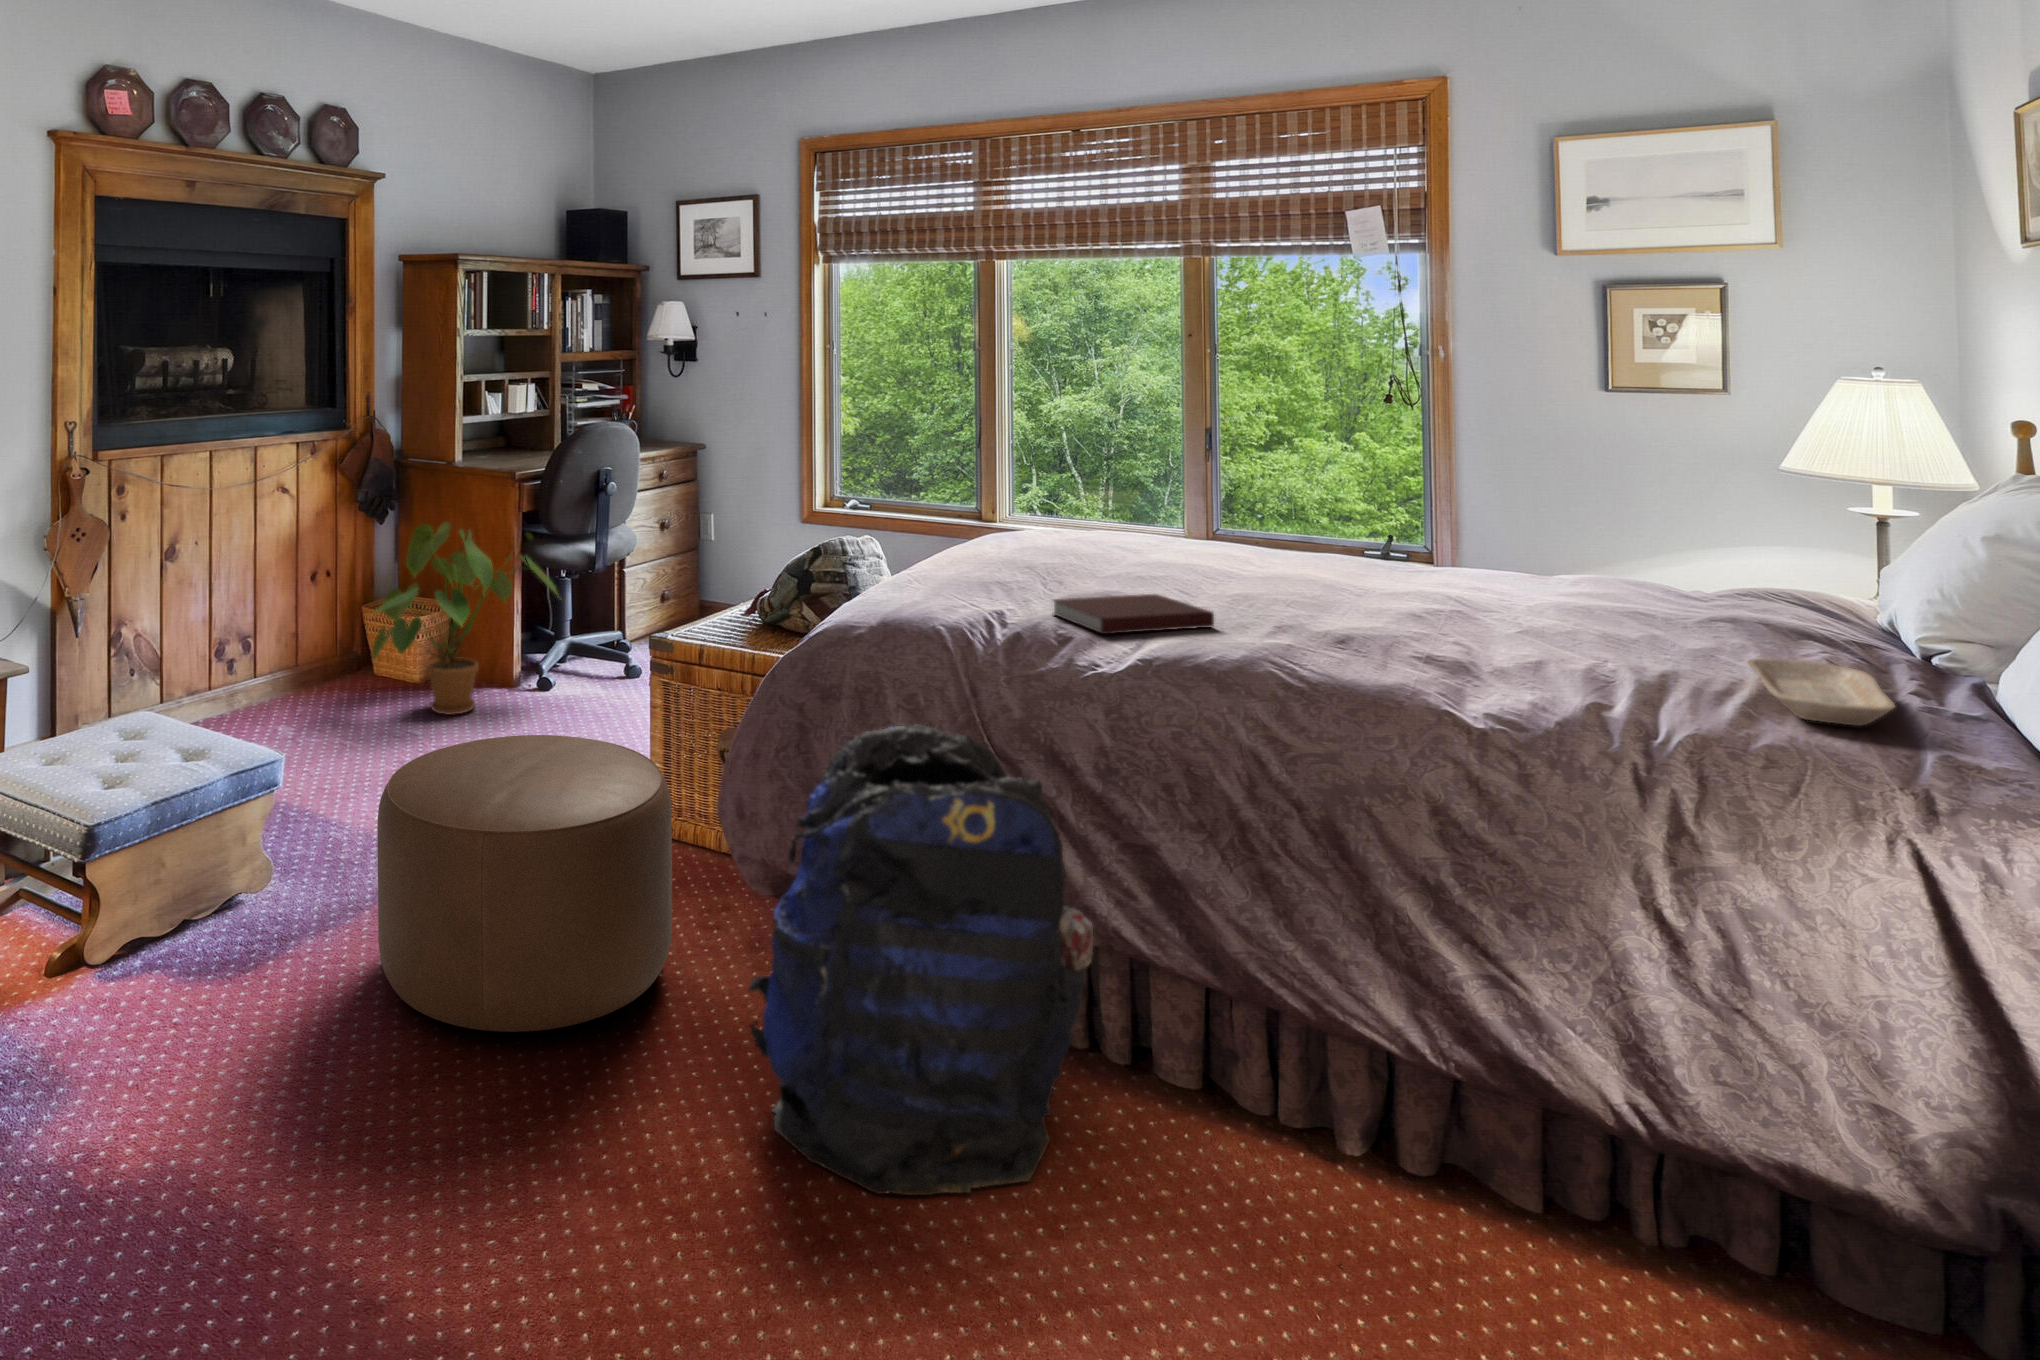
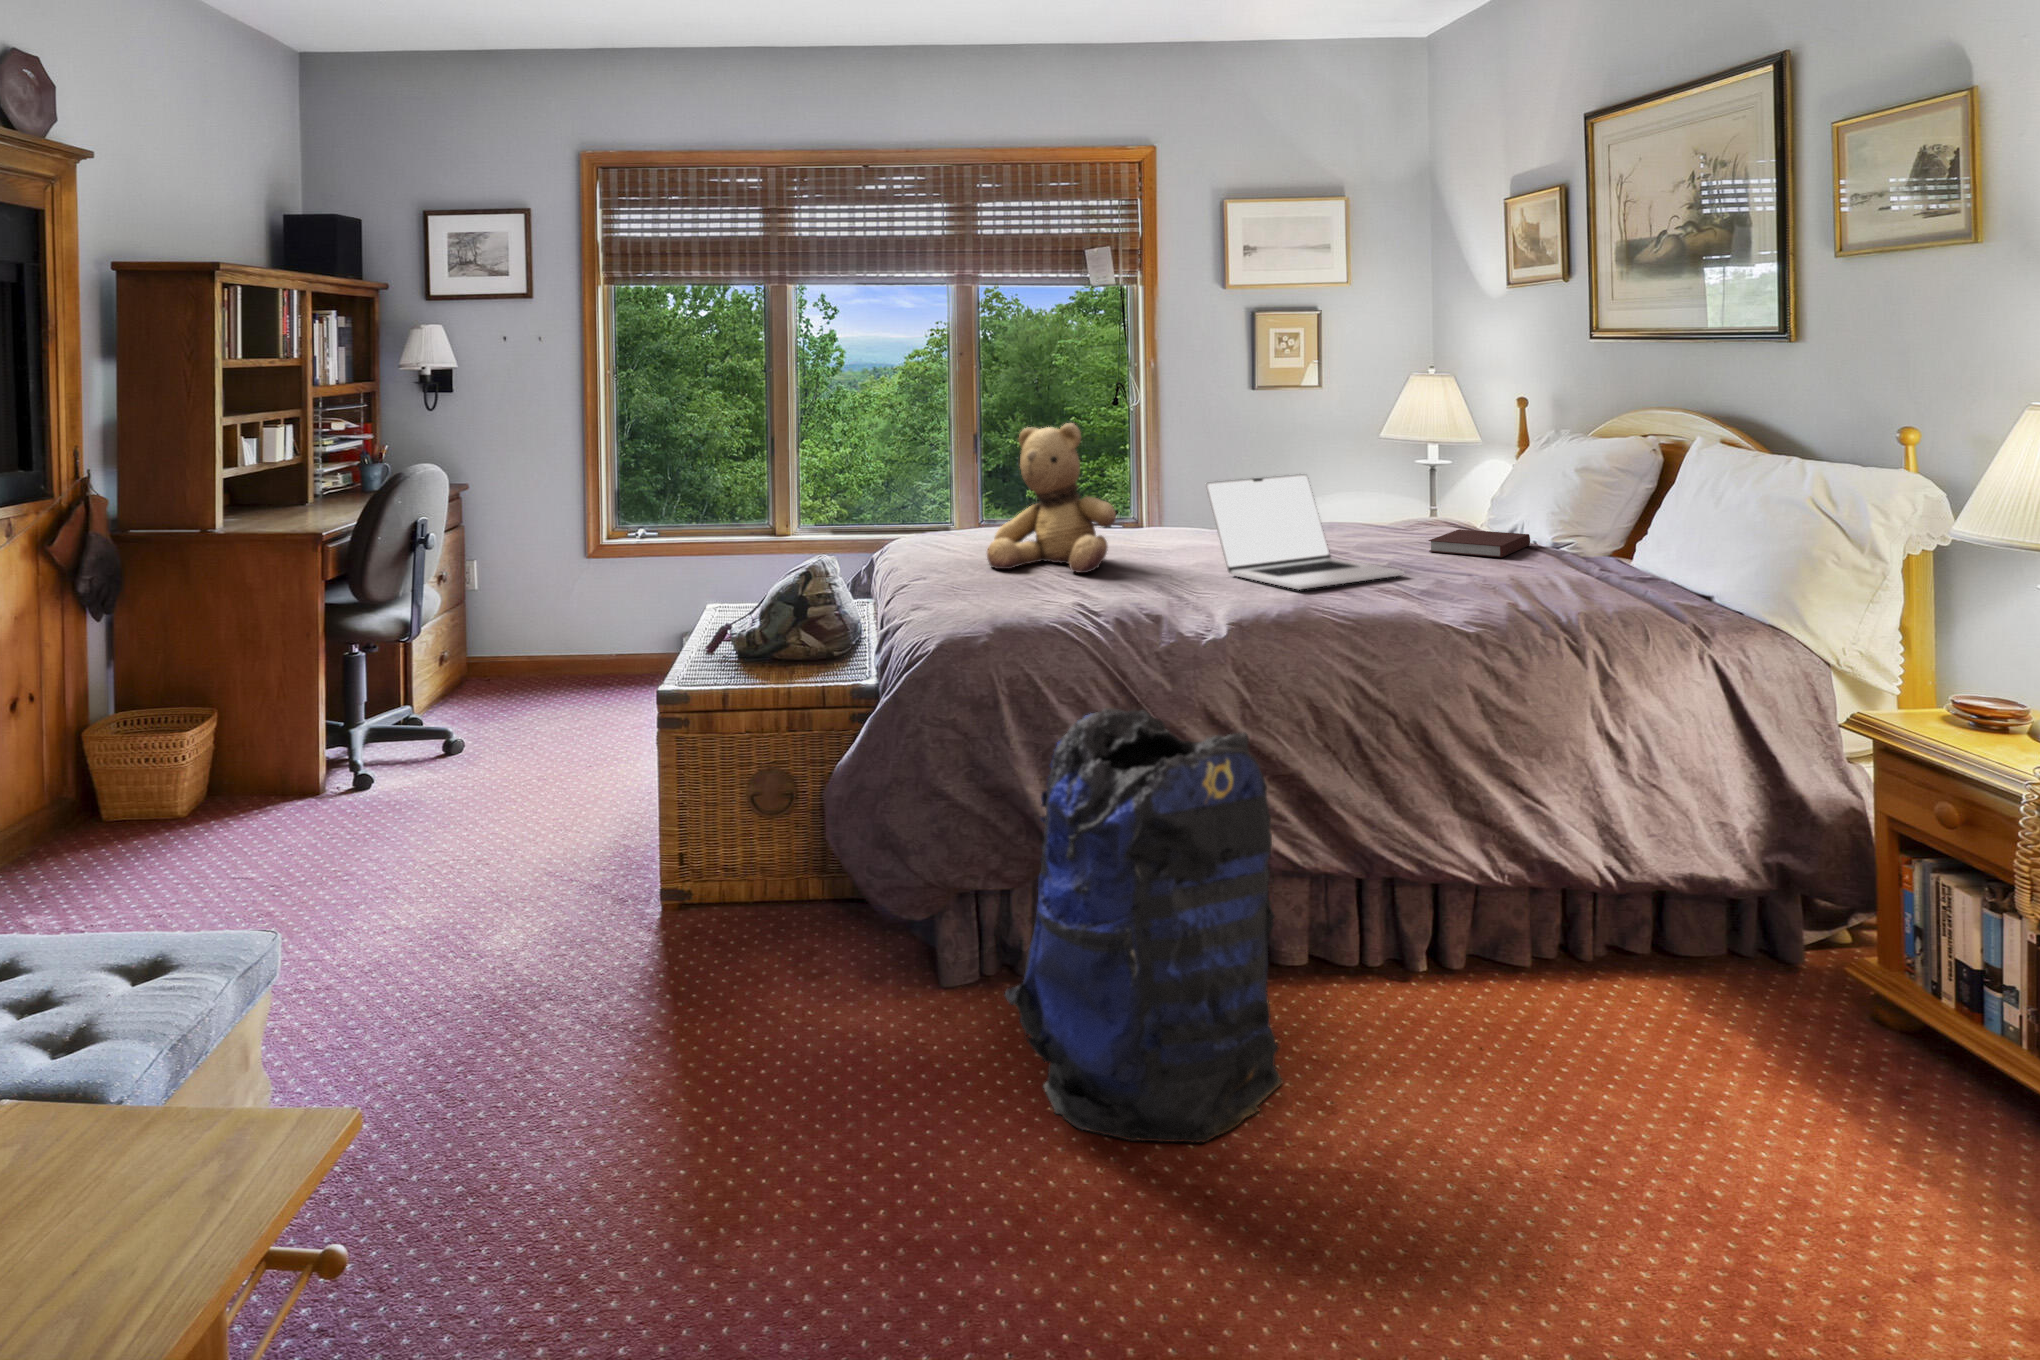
teddy bear: none [1004,419,1147,590] -> present [987,423,1116,573]
laptop: none [1244,500,1499,649] -> present [1205,474,1404,589]
house plant: present [372,522,557,715] -> none [147,598,403,843]
notebook: present [1054,594,1214,634] -> present [1429,529,1530,557]
tray: present [1748,658,1895,726] -> none [1542,556,1660,591]
ottoman: present [377,735,672,1032] -> none [517,804,860,1165]

